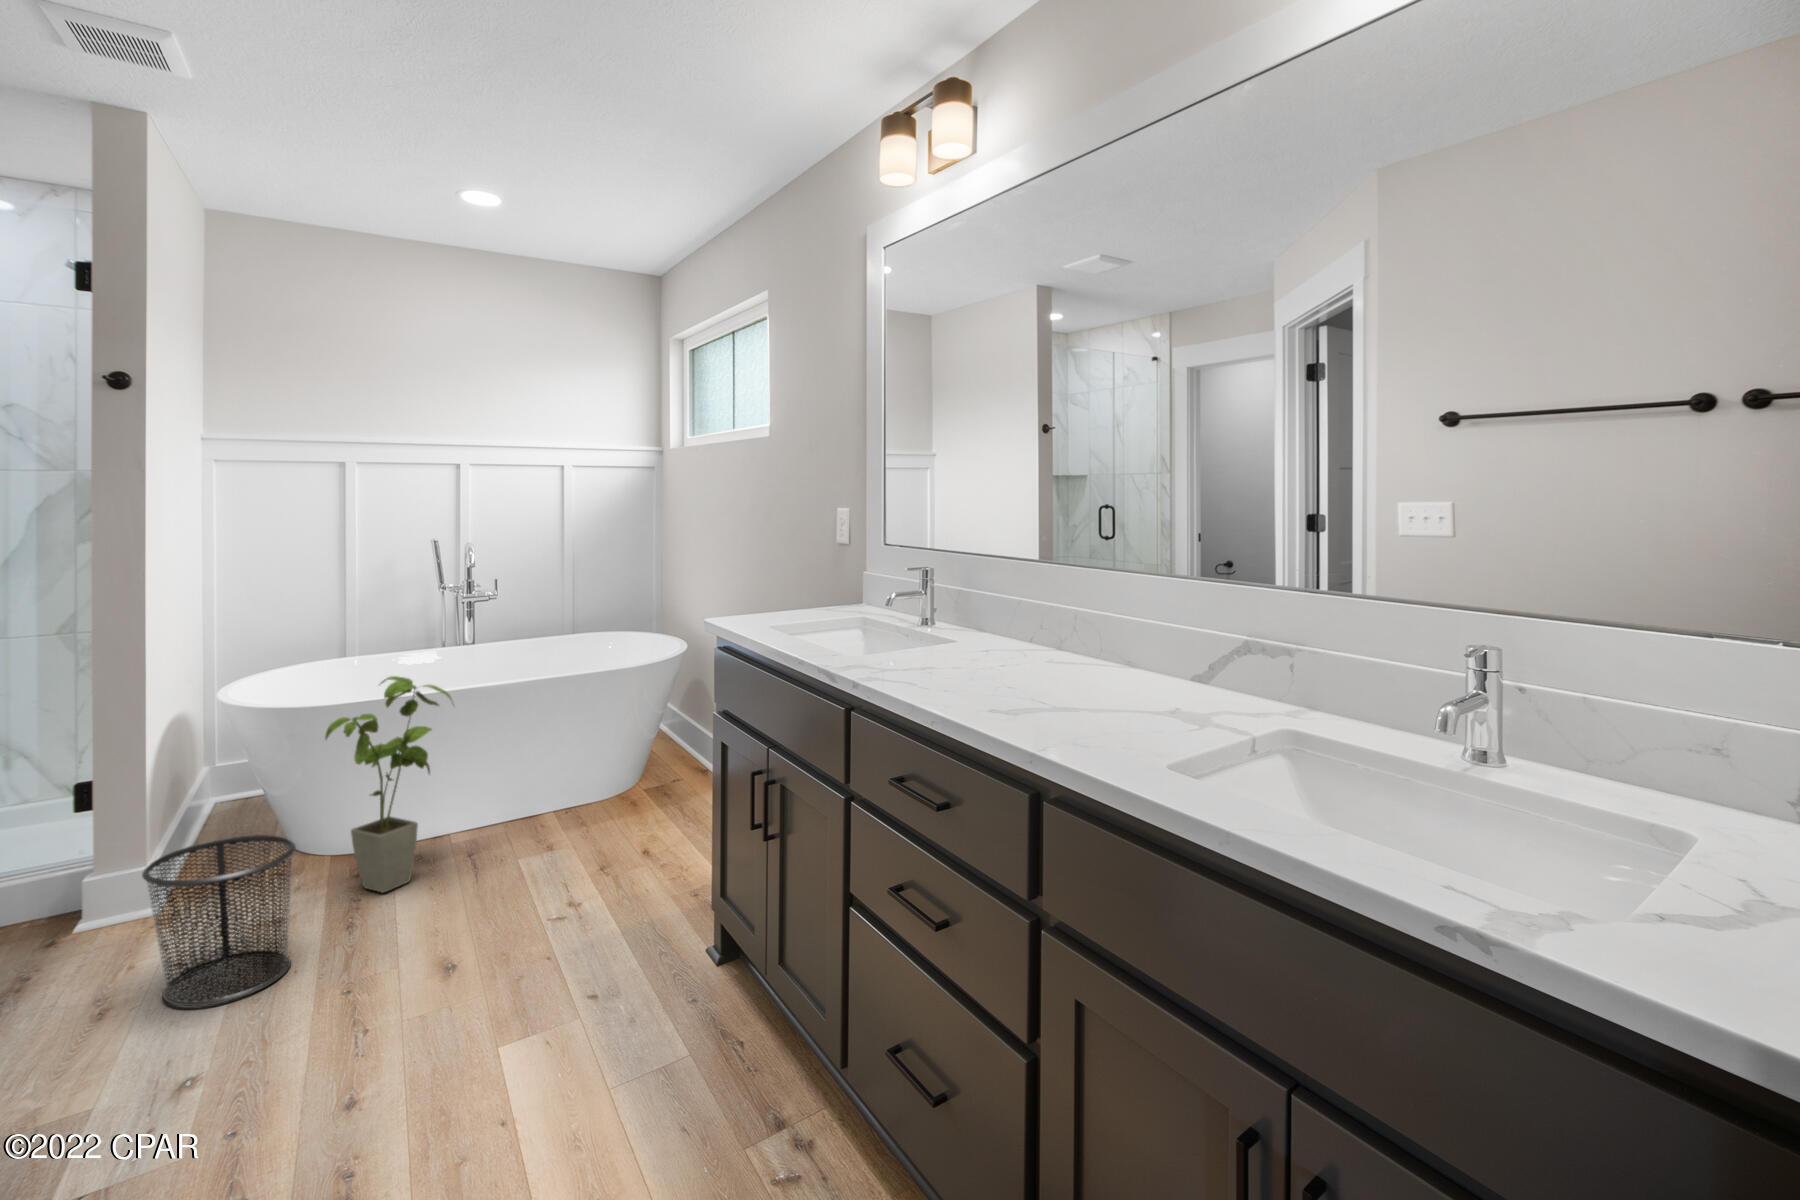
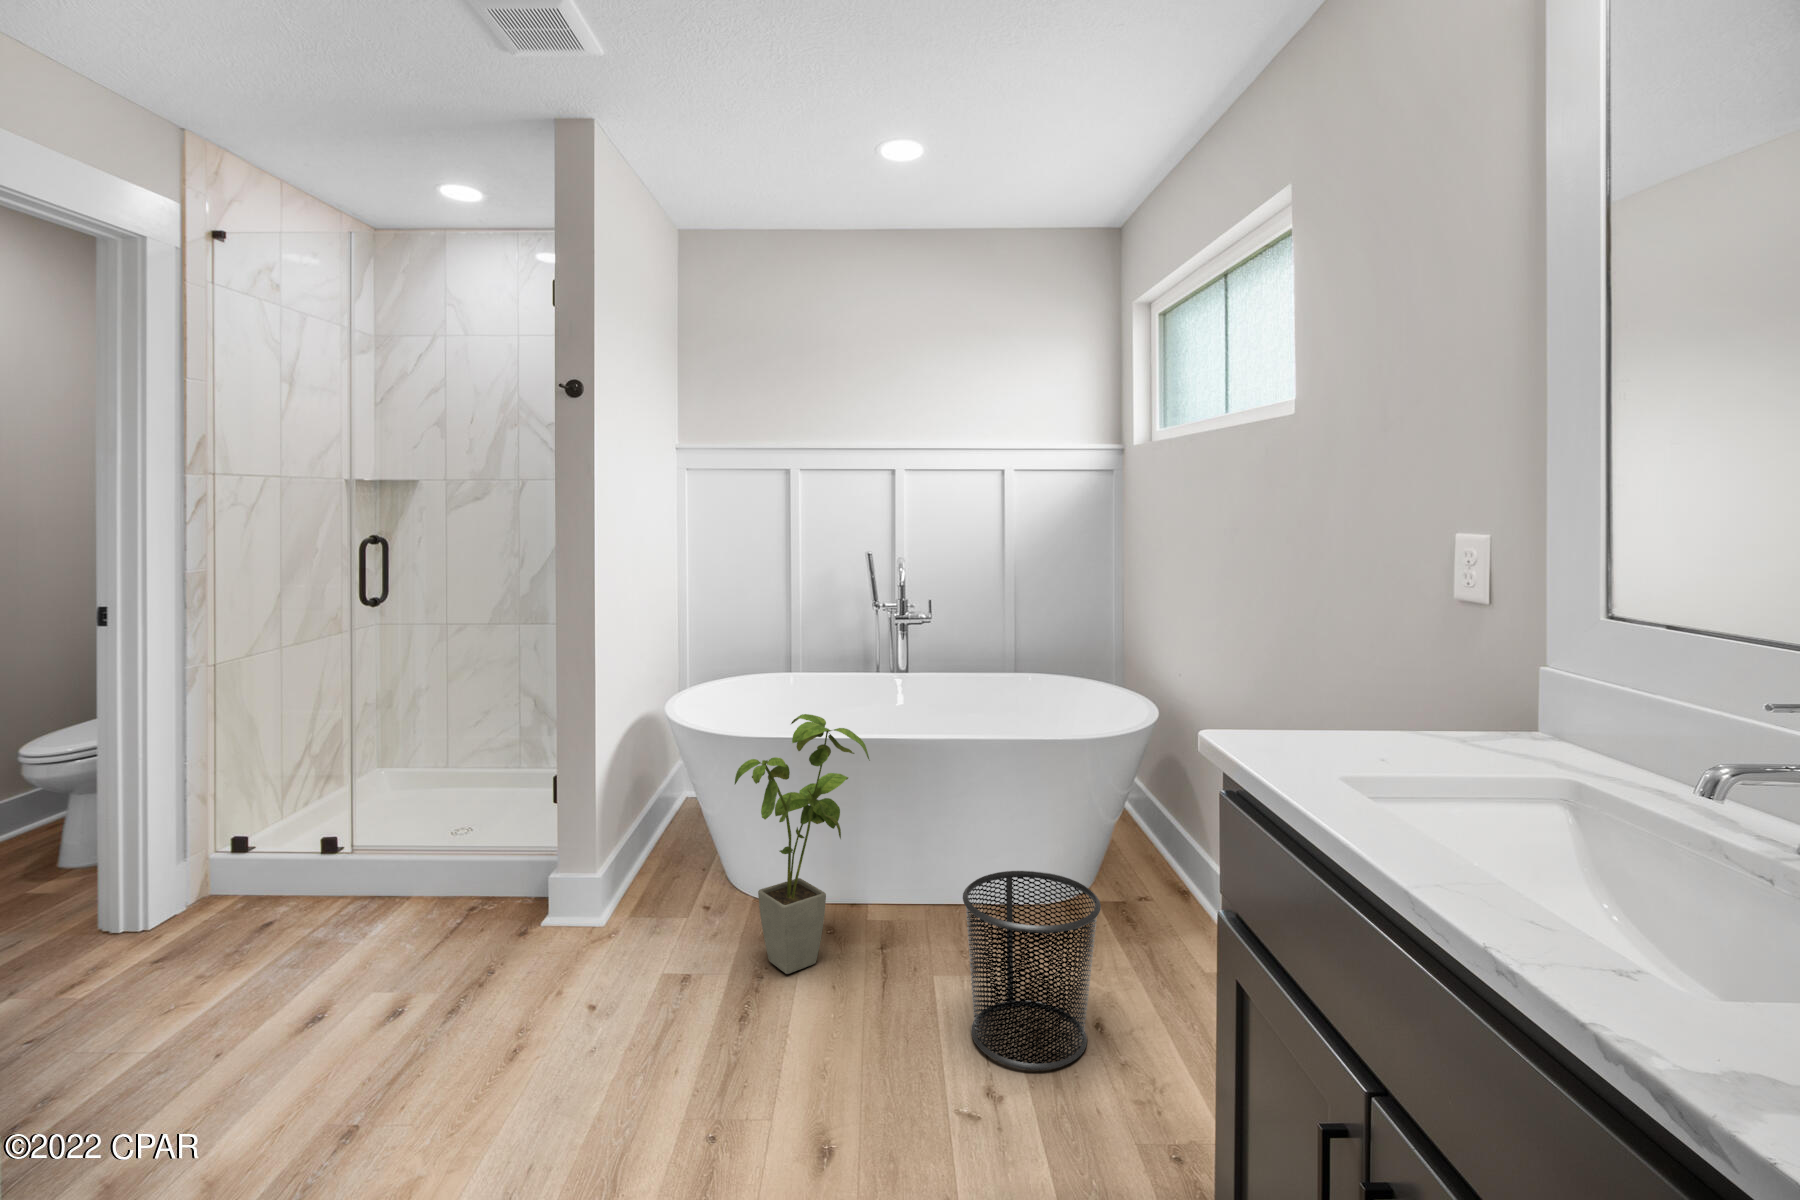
waste bin: present [142,835,296,1006] -> present [963,871,1101,1070]

